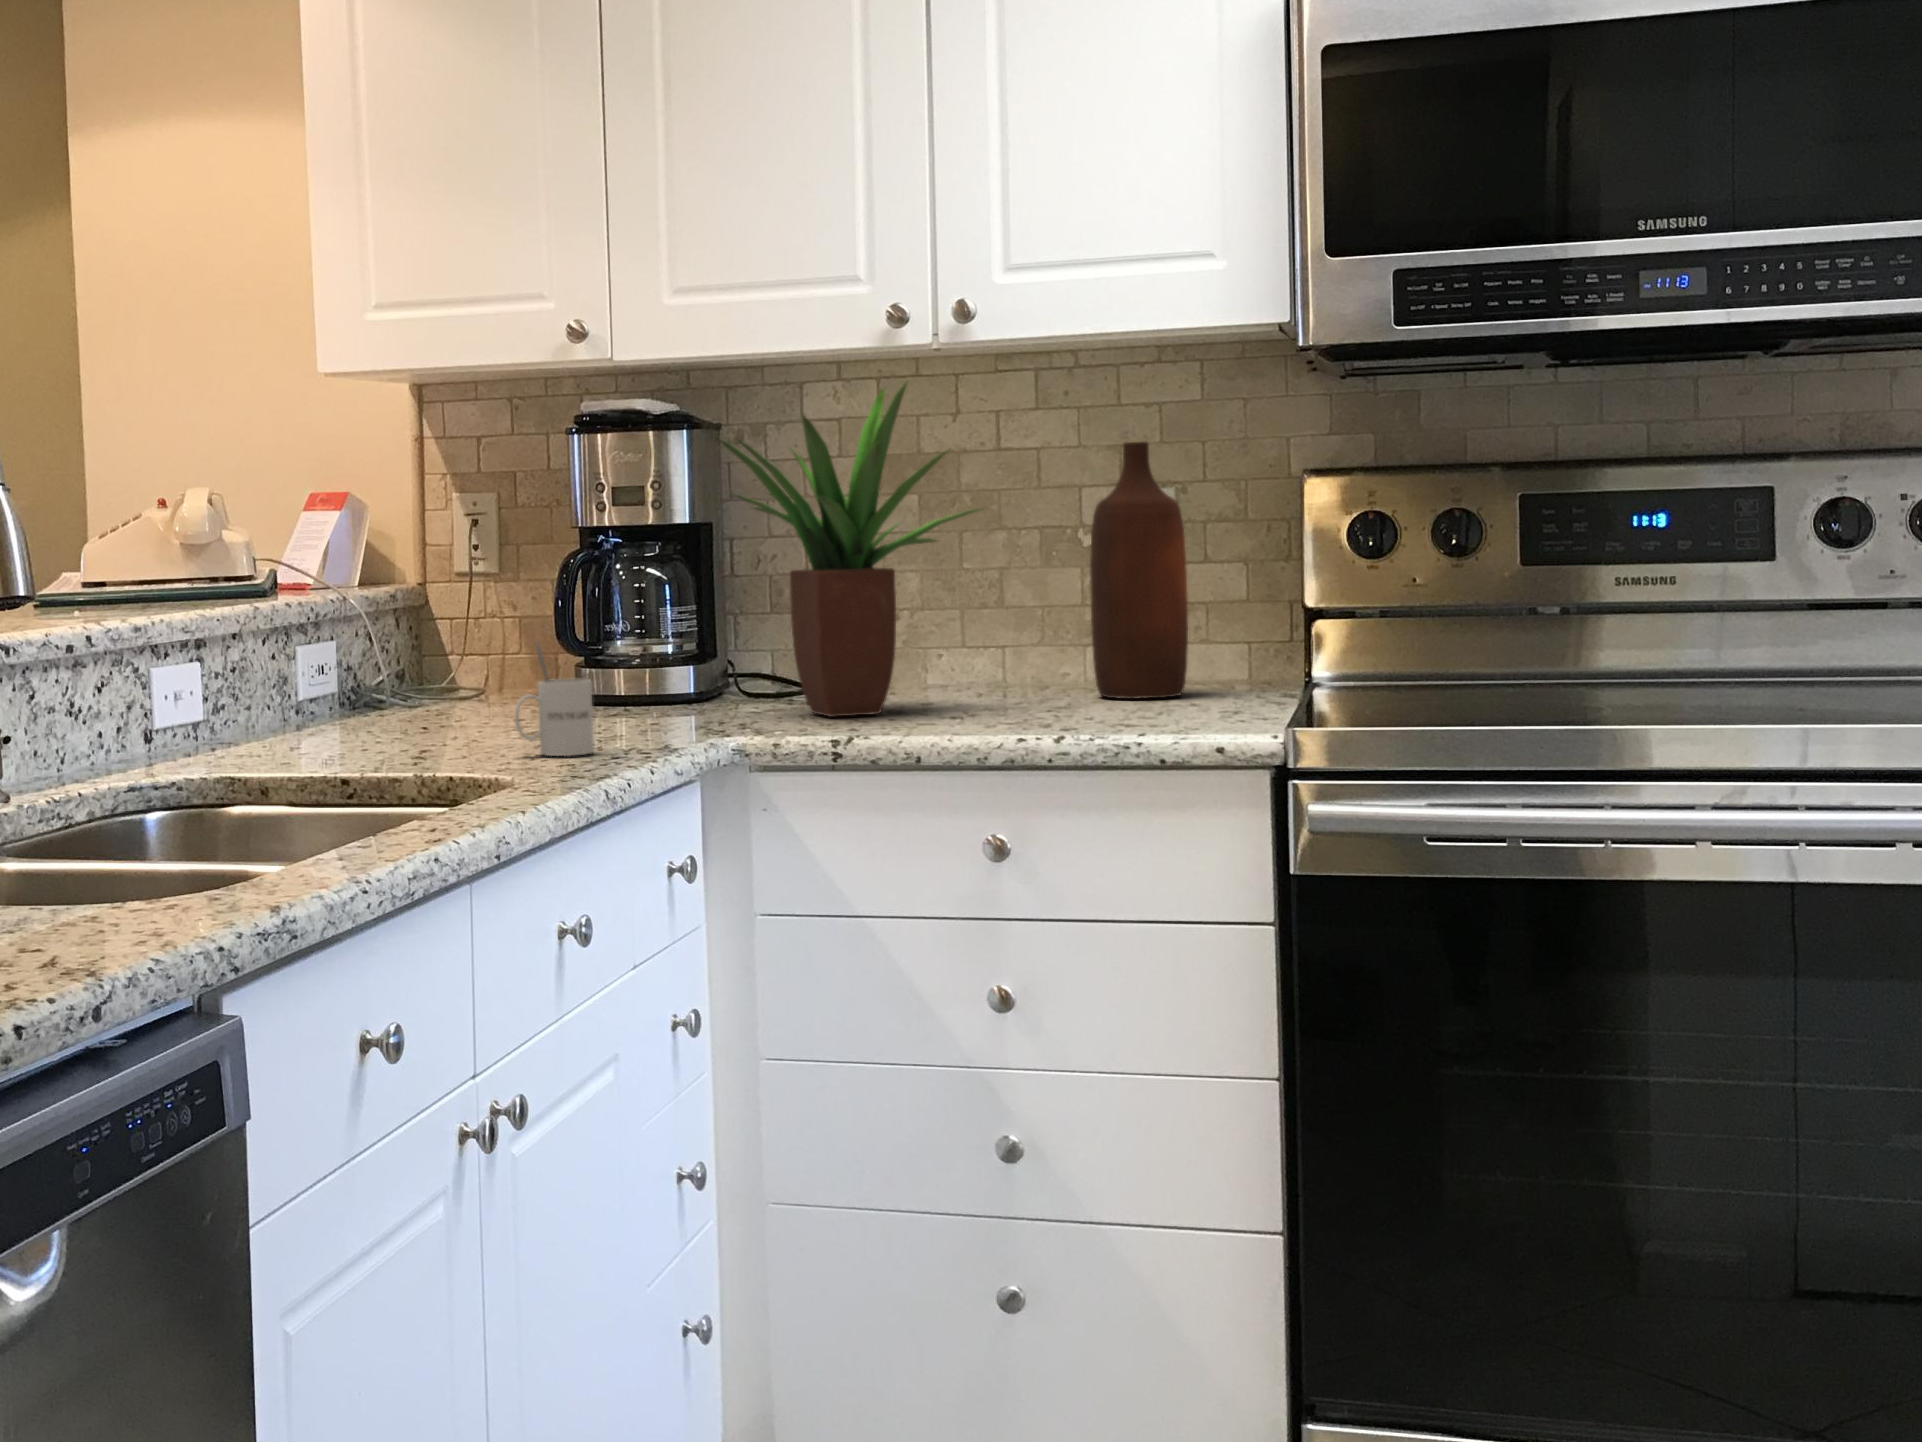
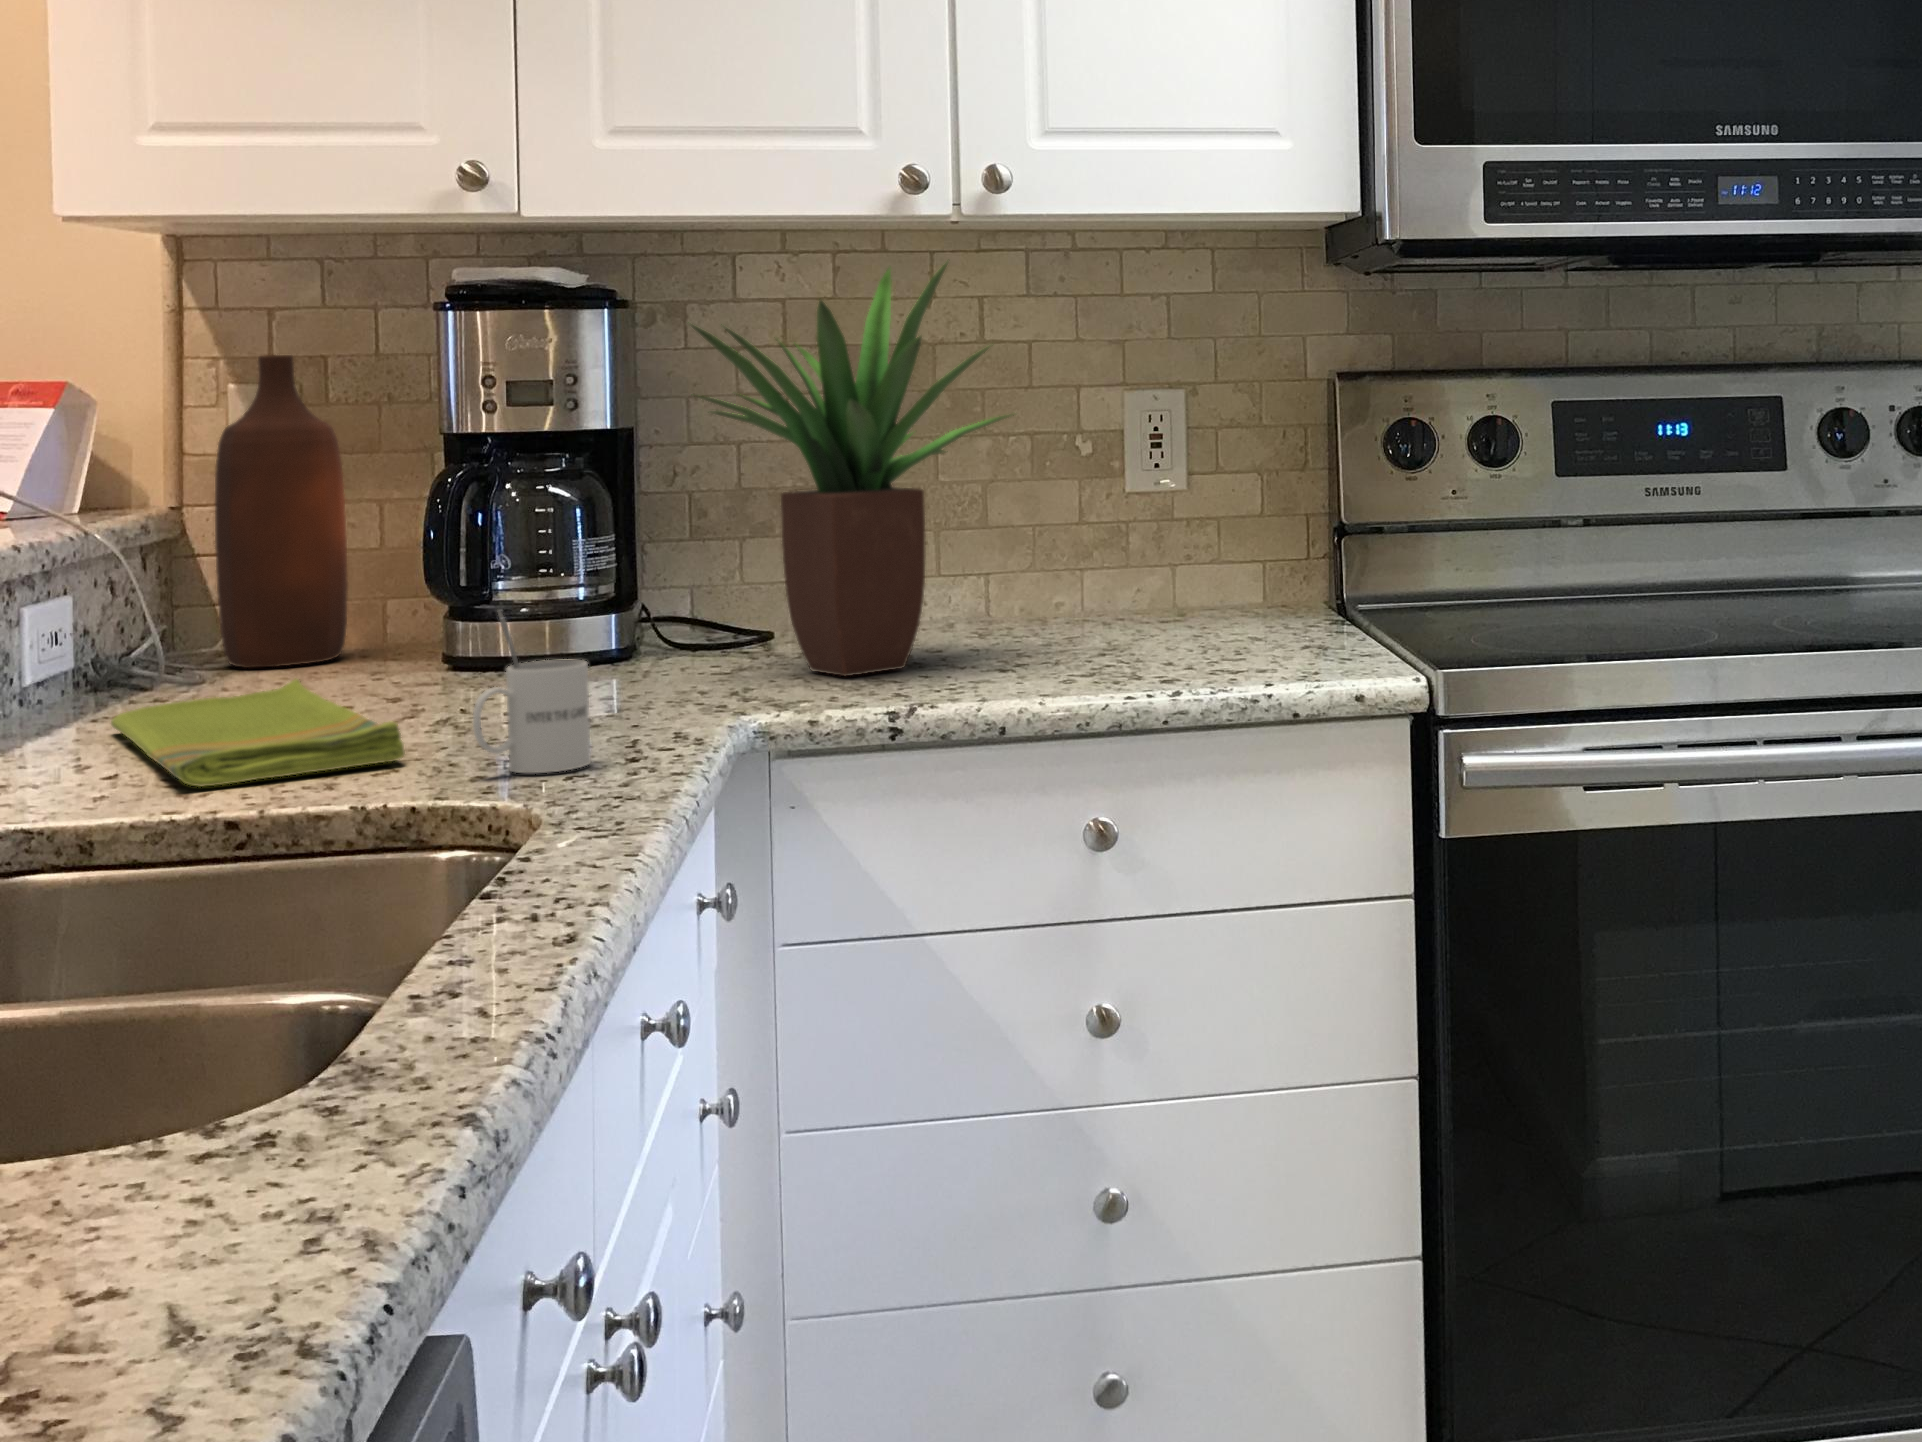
bottle: present [1090,442,1188,699] -> present [215,355,348,668]
dish towel: none [342,697,486,752] -> present [111,679,405,786]

